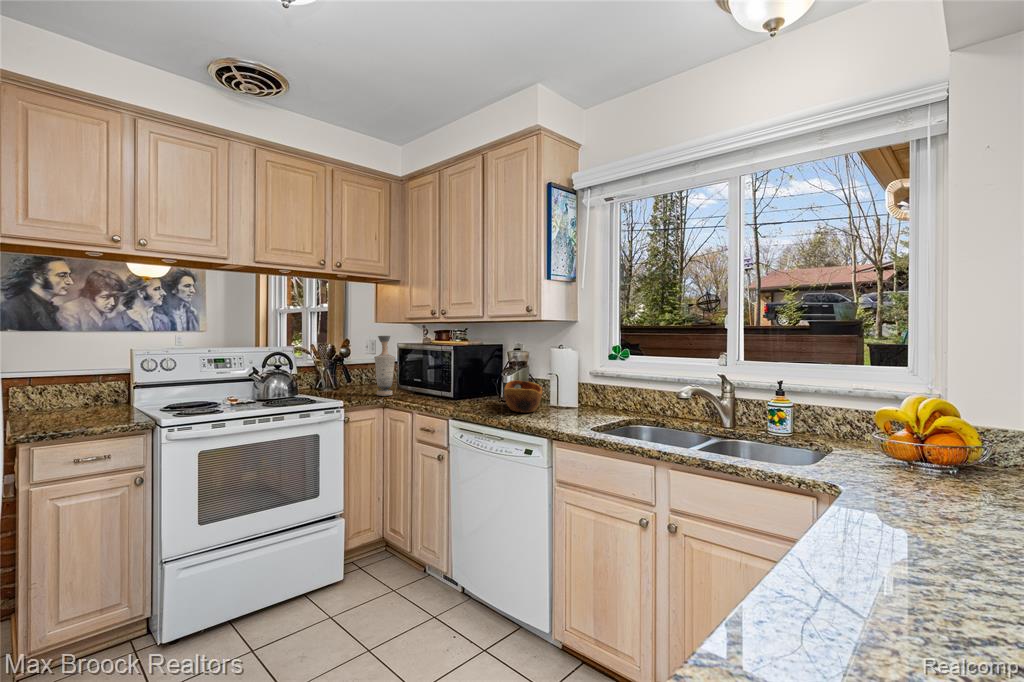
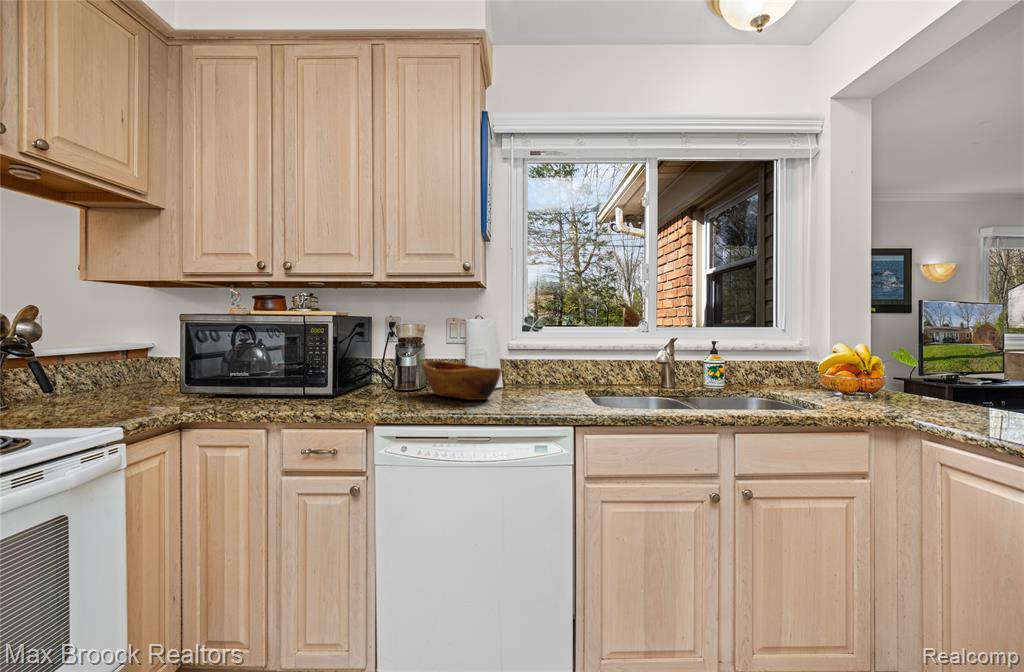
vase: present [374,336,395,396] -> none [150,296,199,408]

